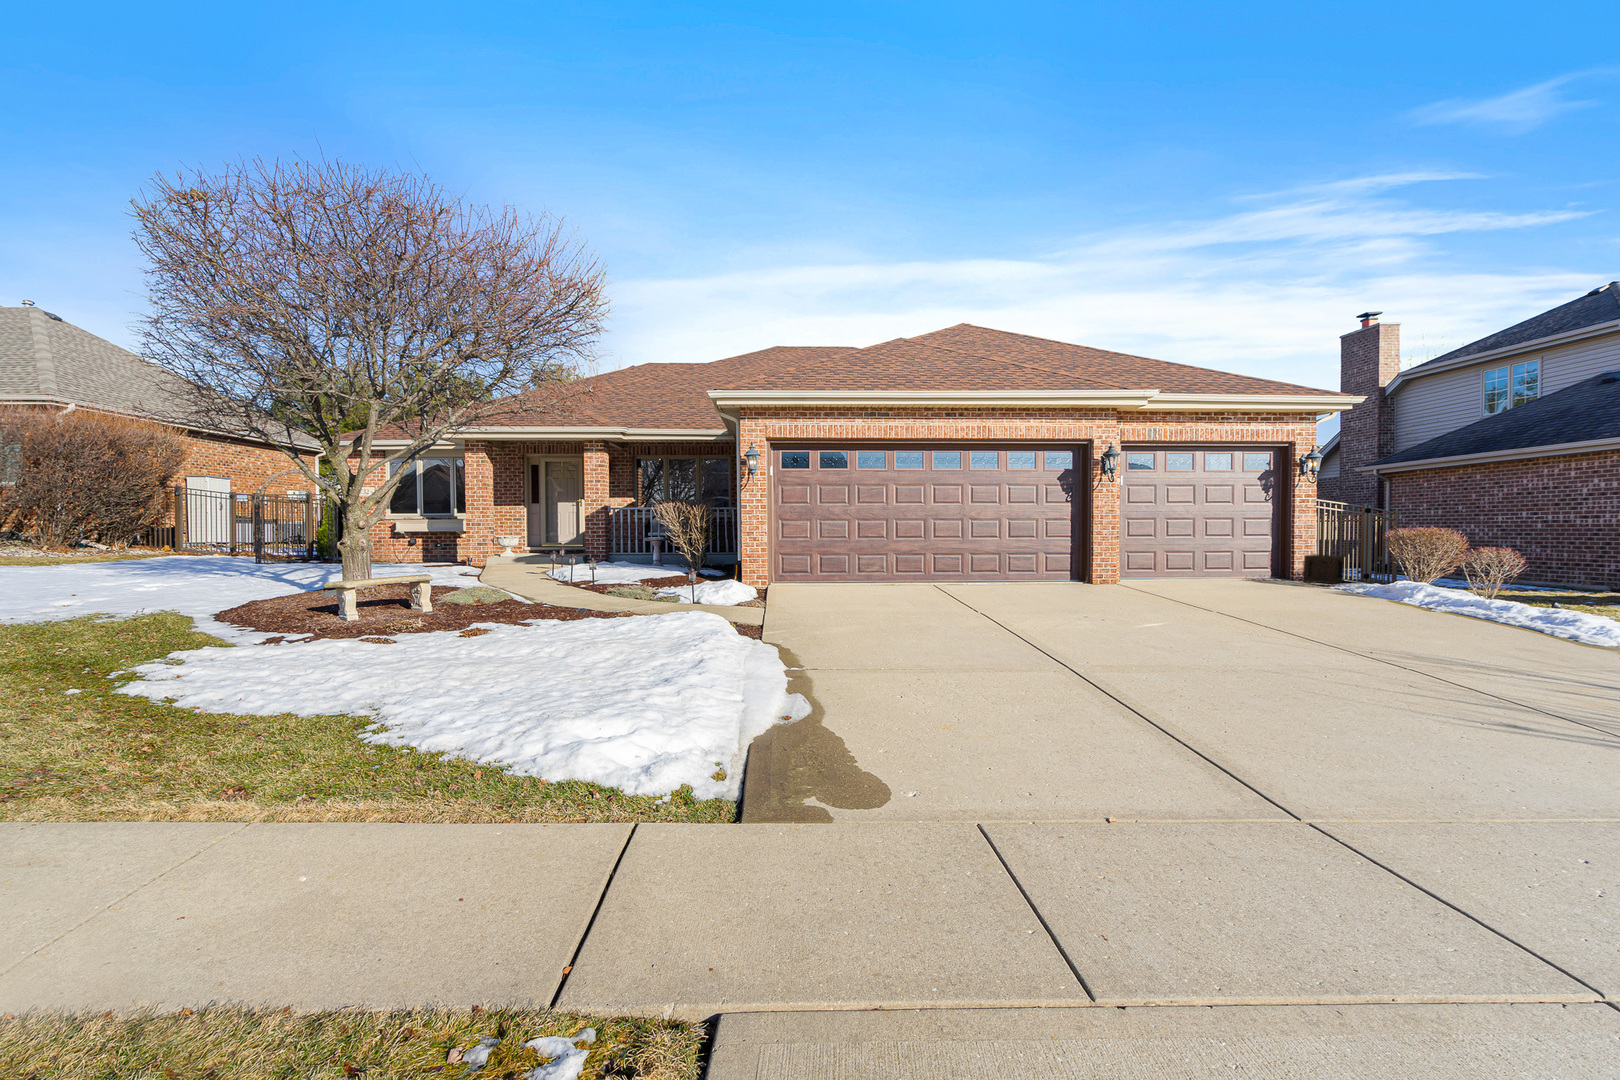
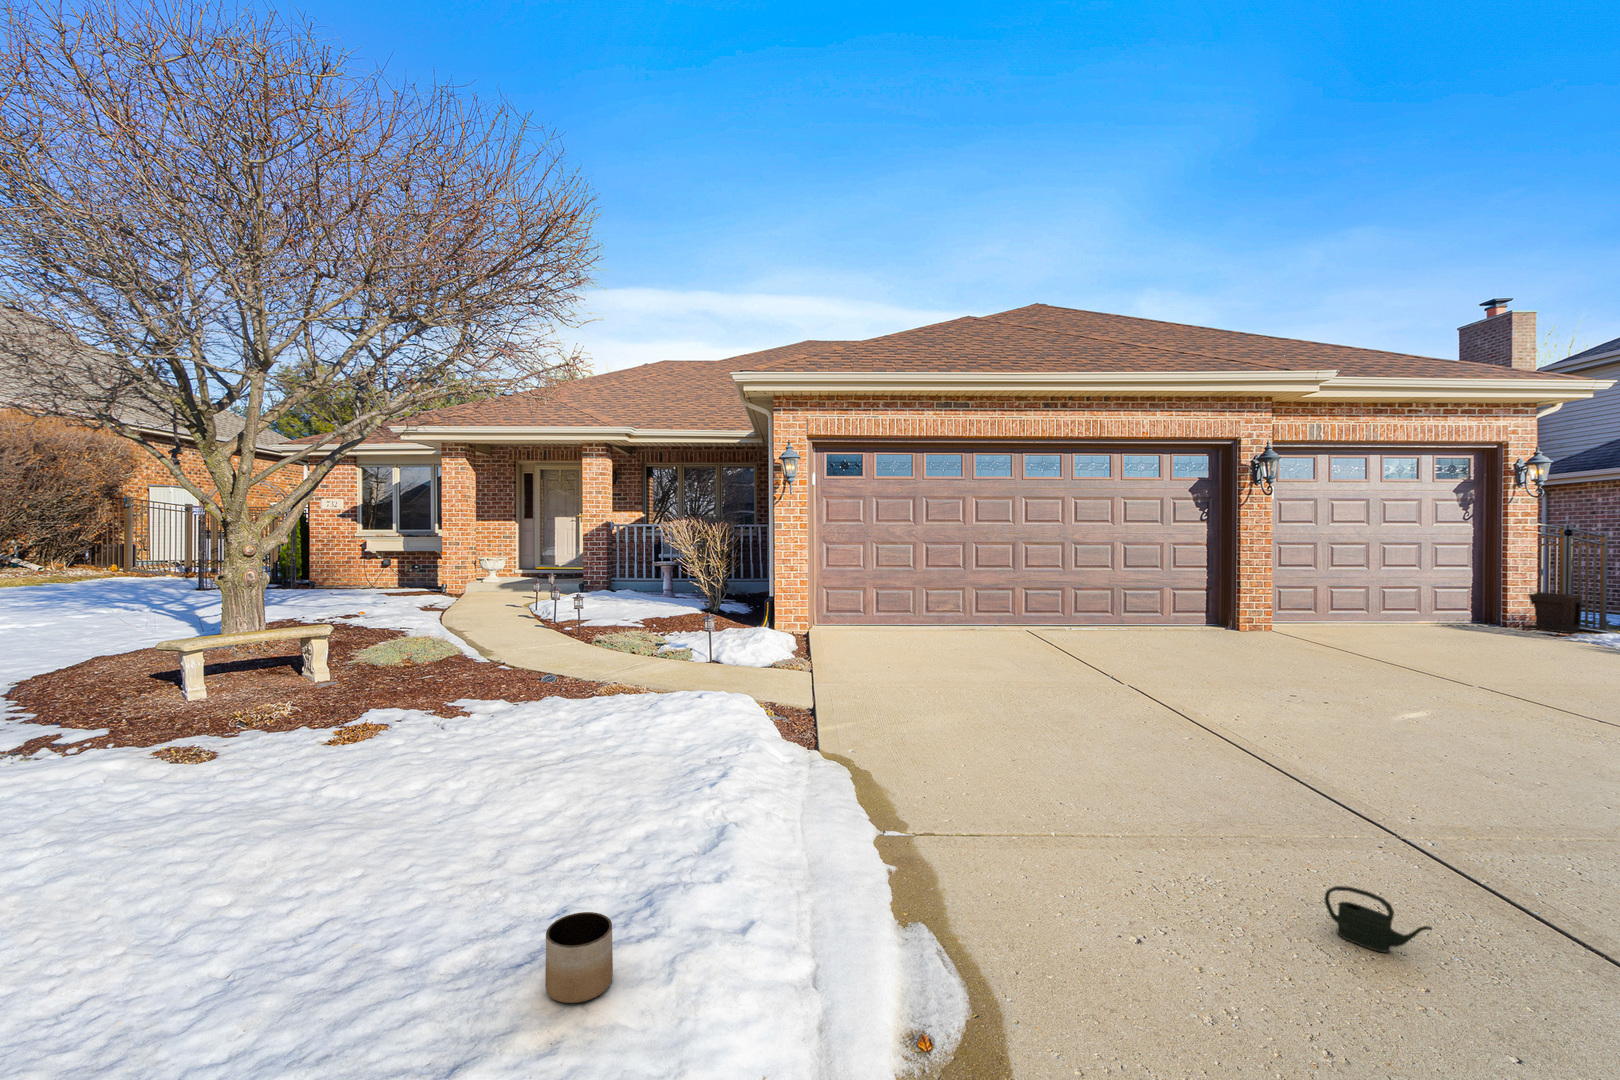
watering can: none [1015,672,1054,700] -> present [1324,886,1432,952]
planter: none [638,675,668,708] -> present [545,912,613,1003]

